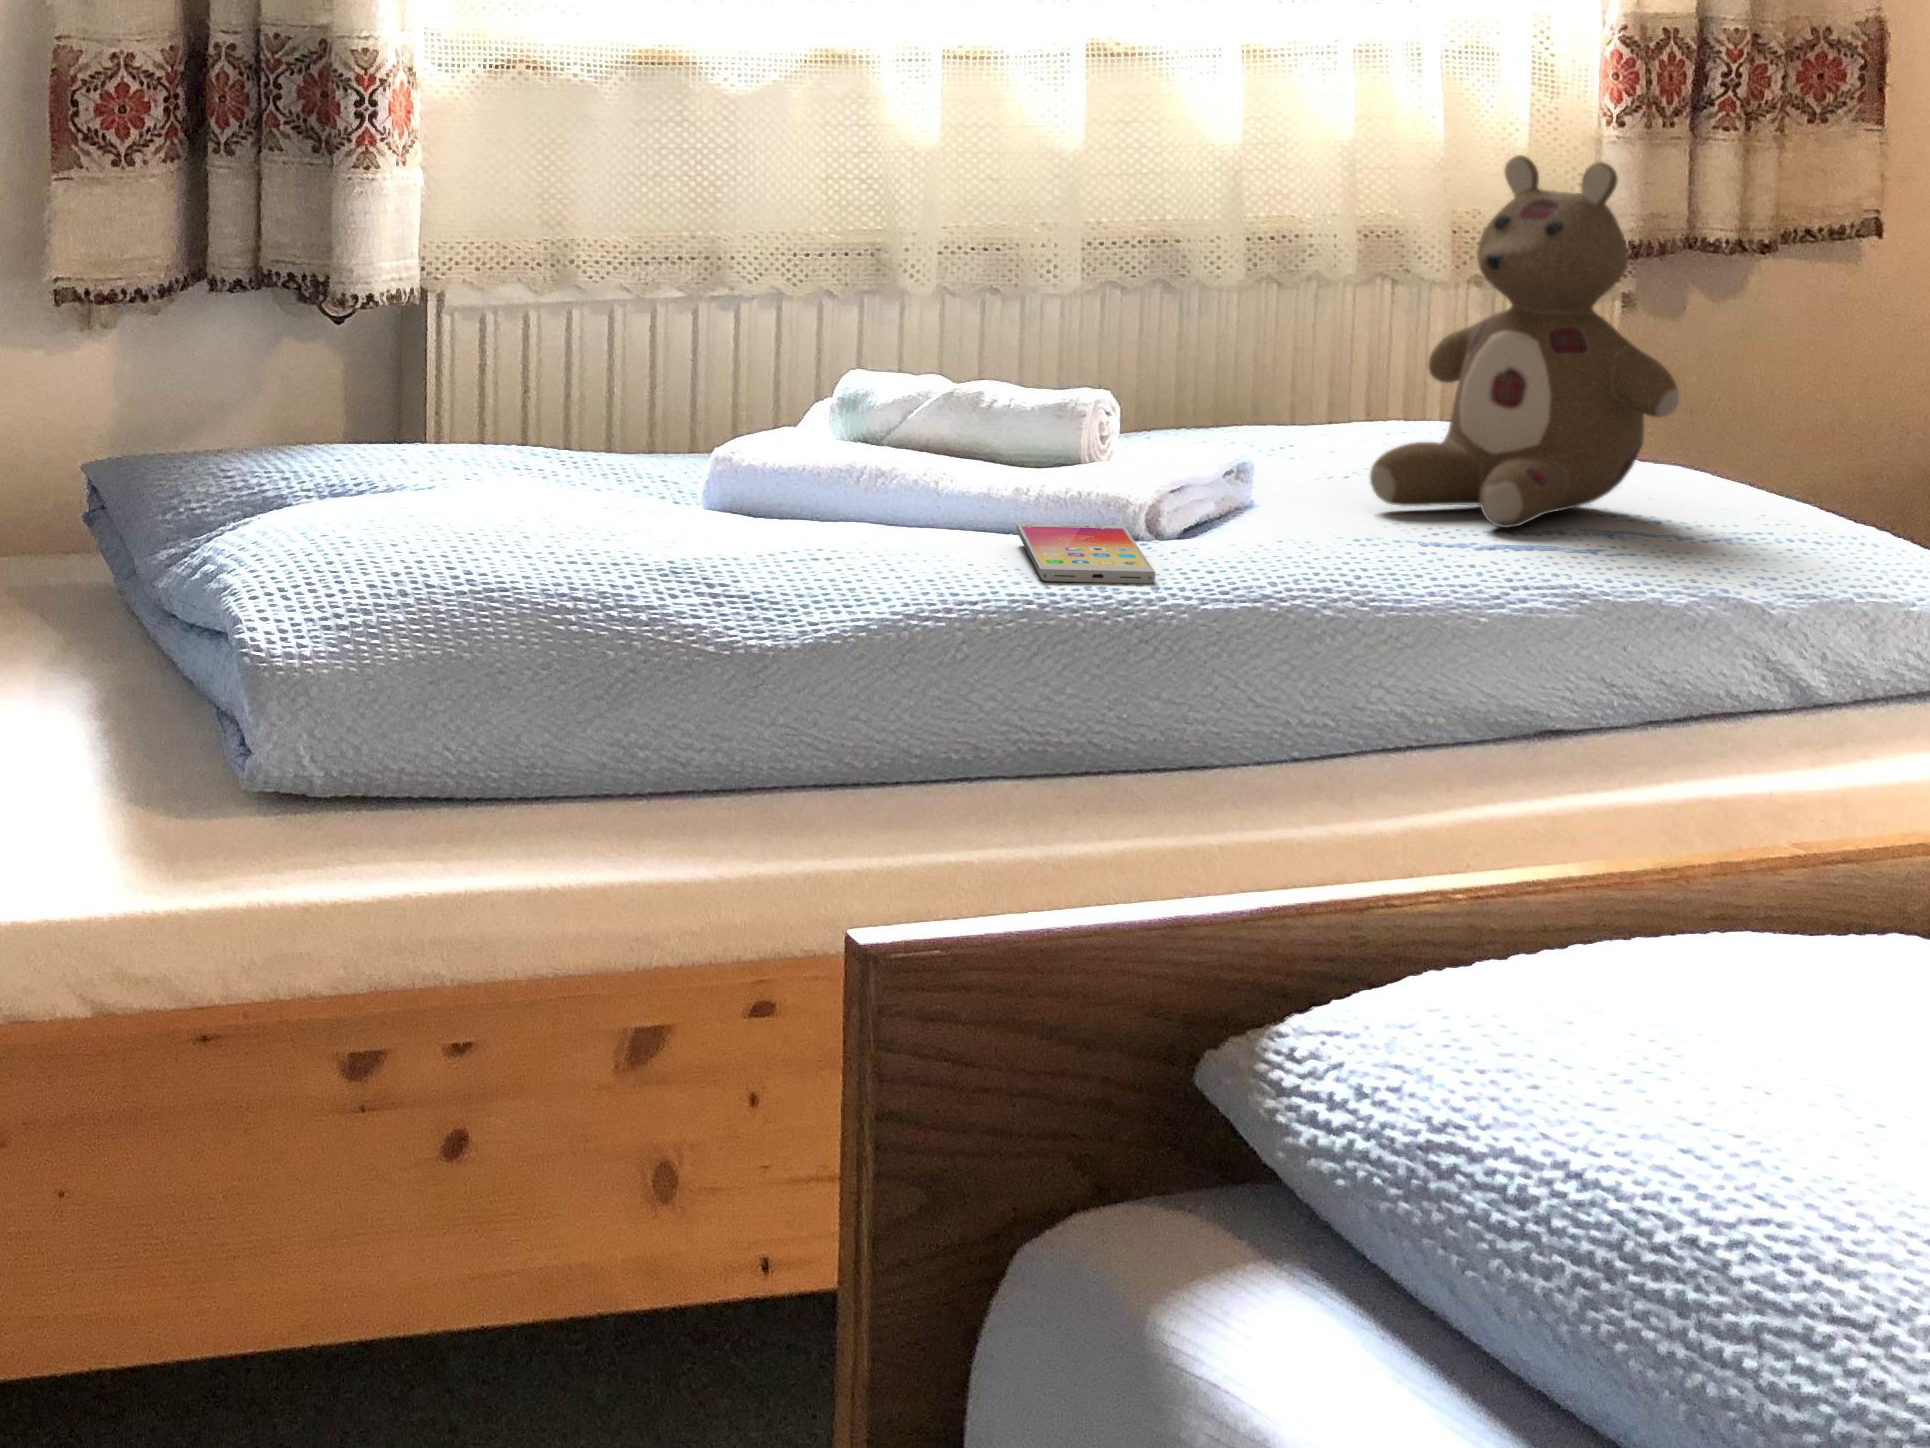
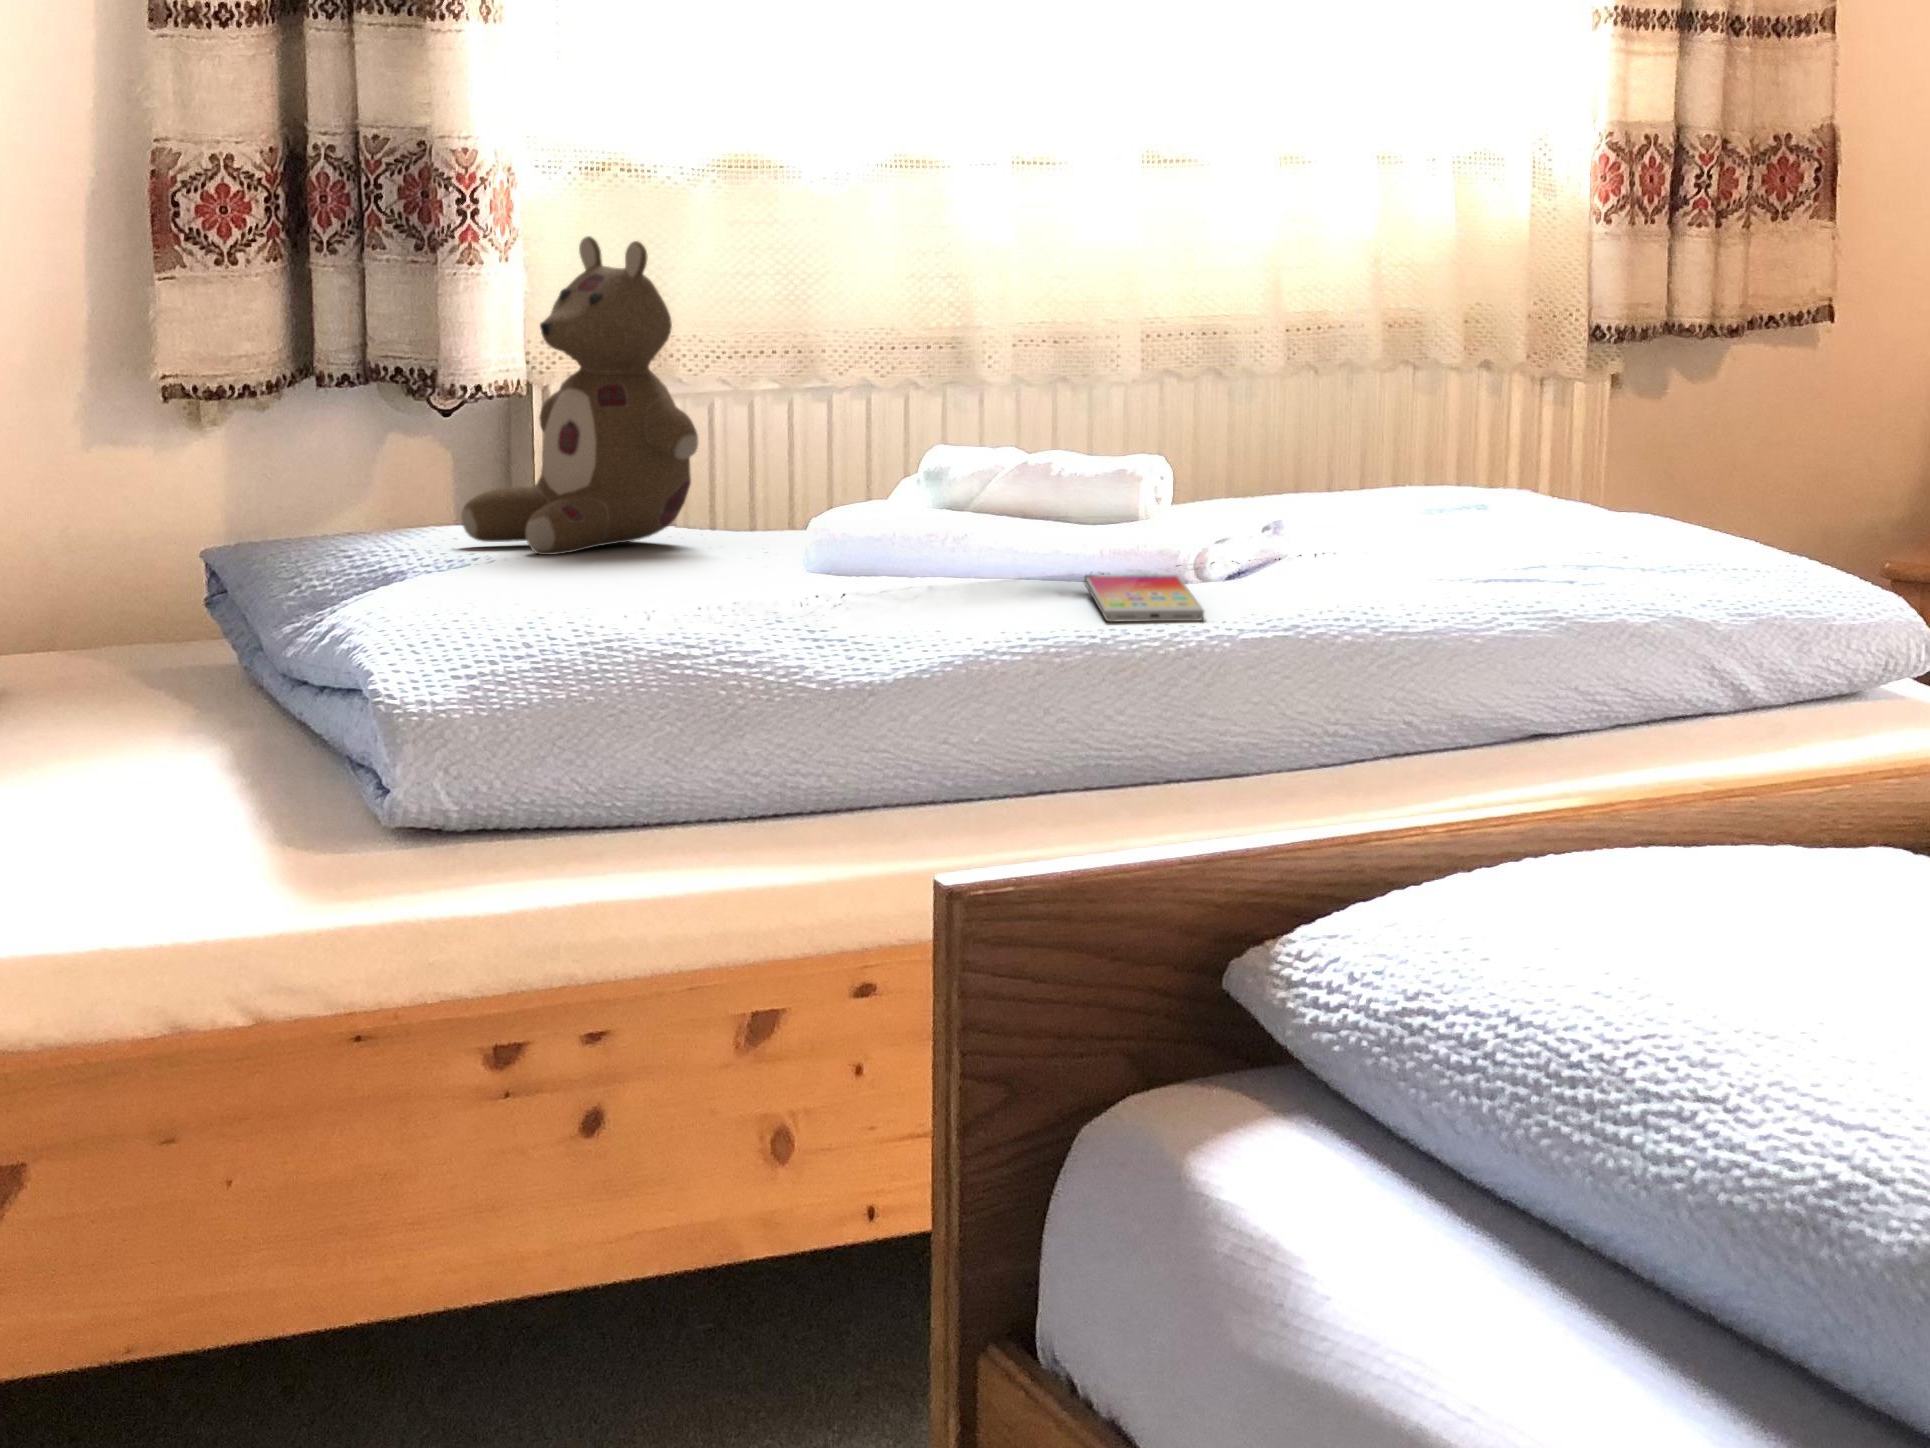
stuffed bear: present [1370,155,1679,528] -> present [461,236,698,555]

